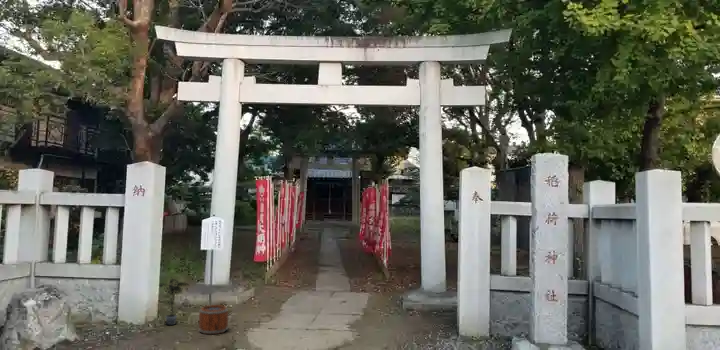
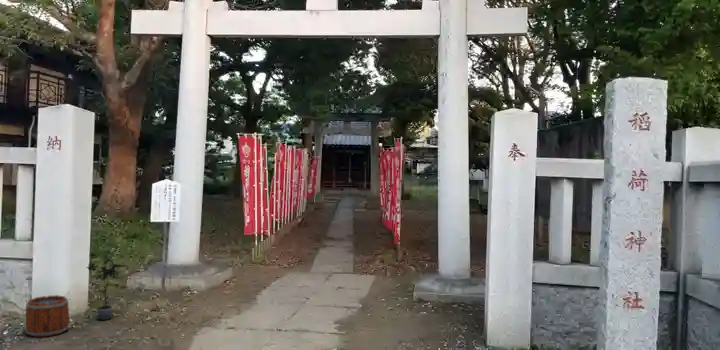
bucket: present [199,305,228,334] -> present [26,295,69,337]

